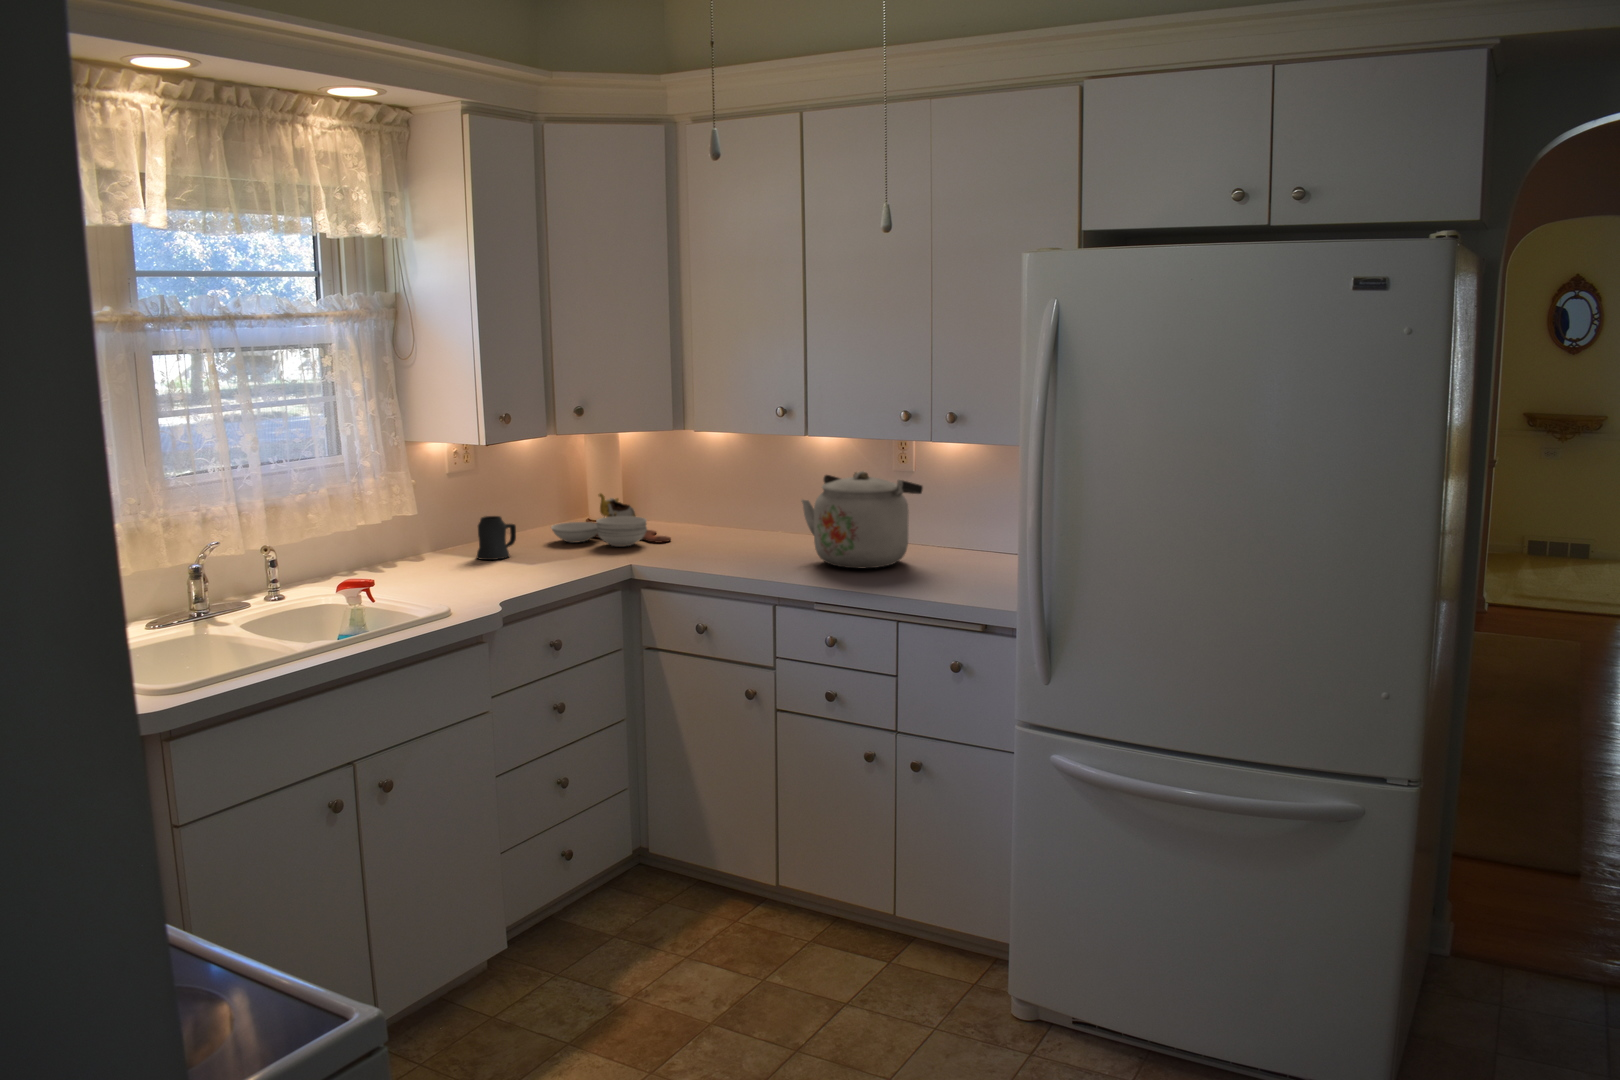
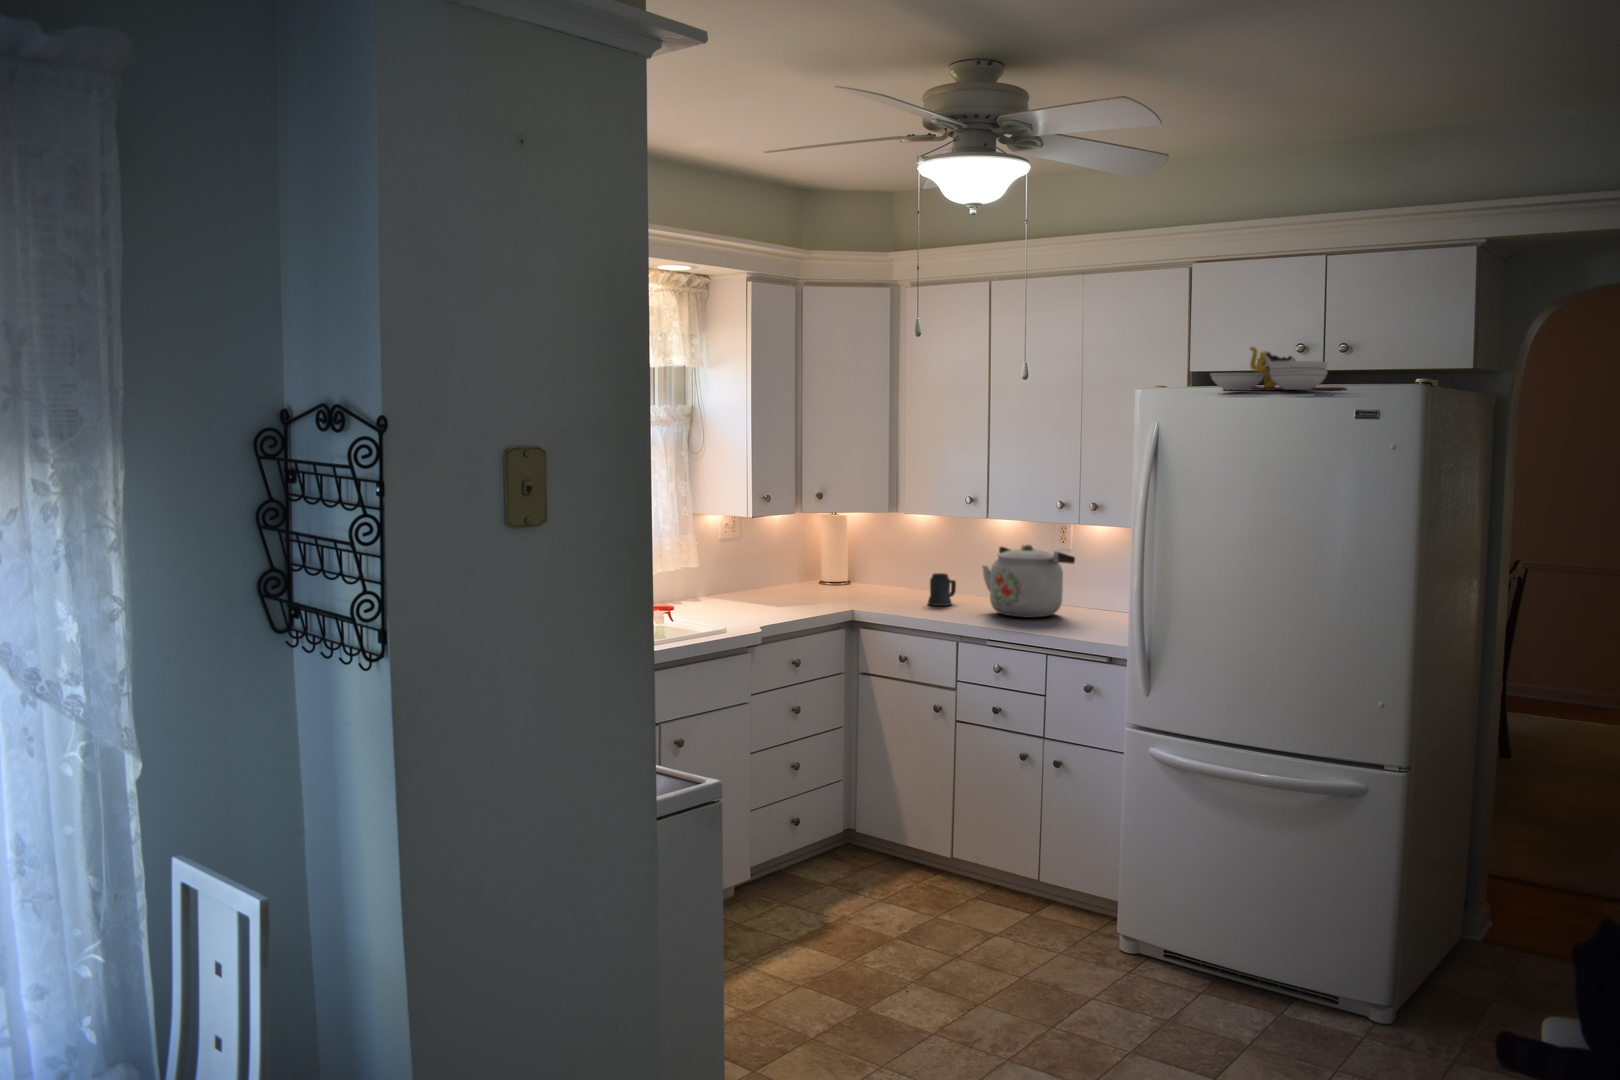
cutting board: present [551,493,671,547] -> present [1210,347,1346,390]
mug: present [477,516,516,560] -> present [927,573,956,606]

